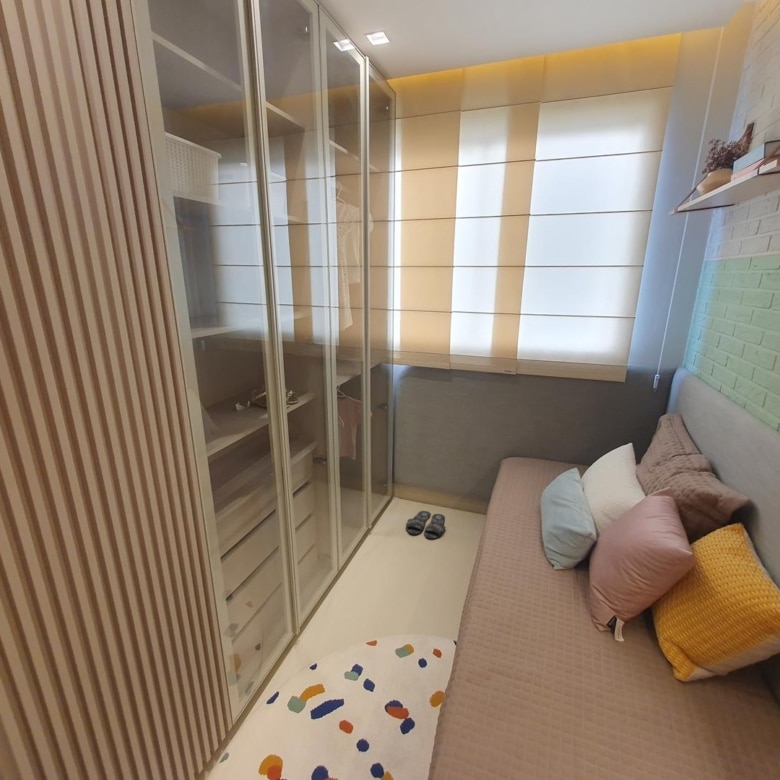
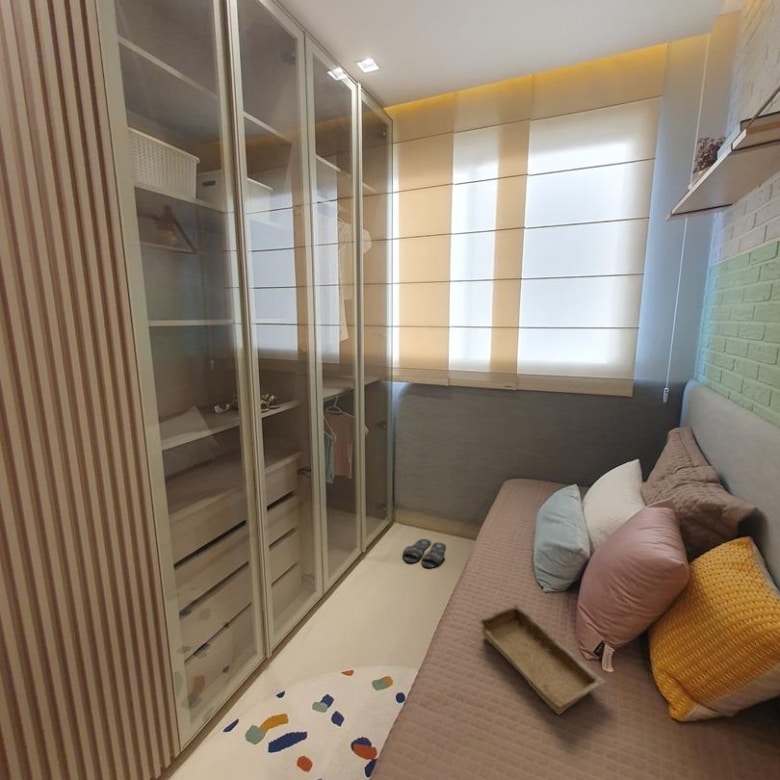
tray: none [504,584,623,684] -> present [477,605,605,714]

